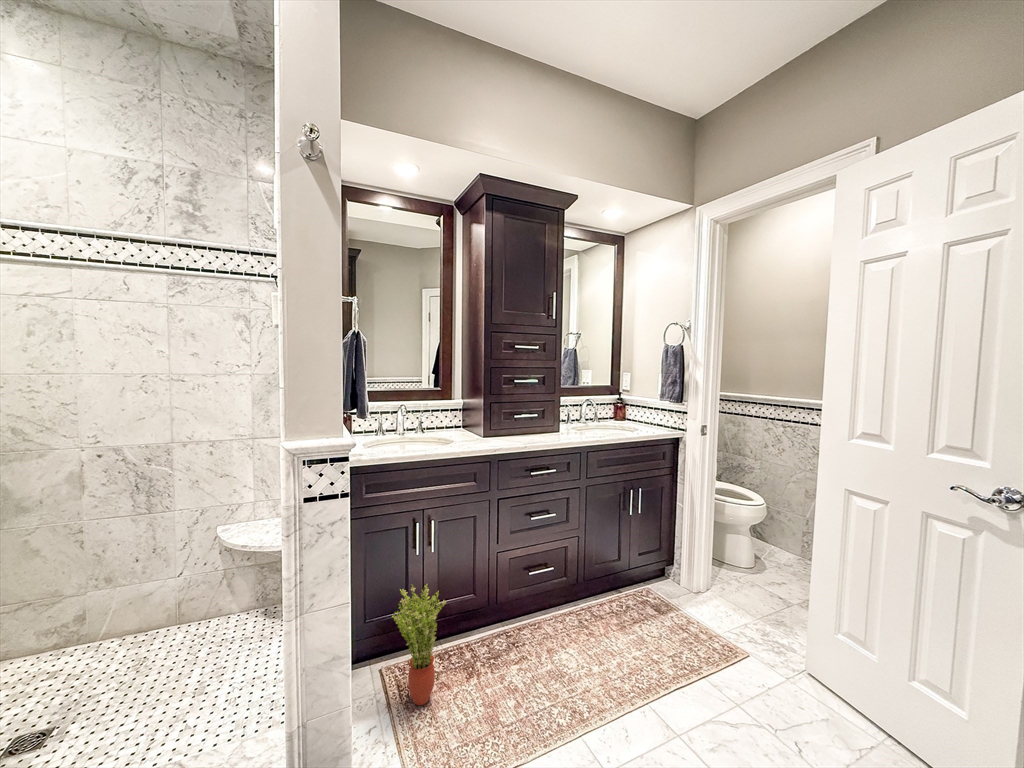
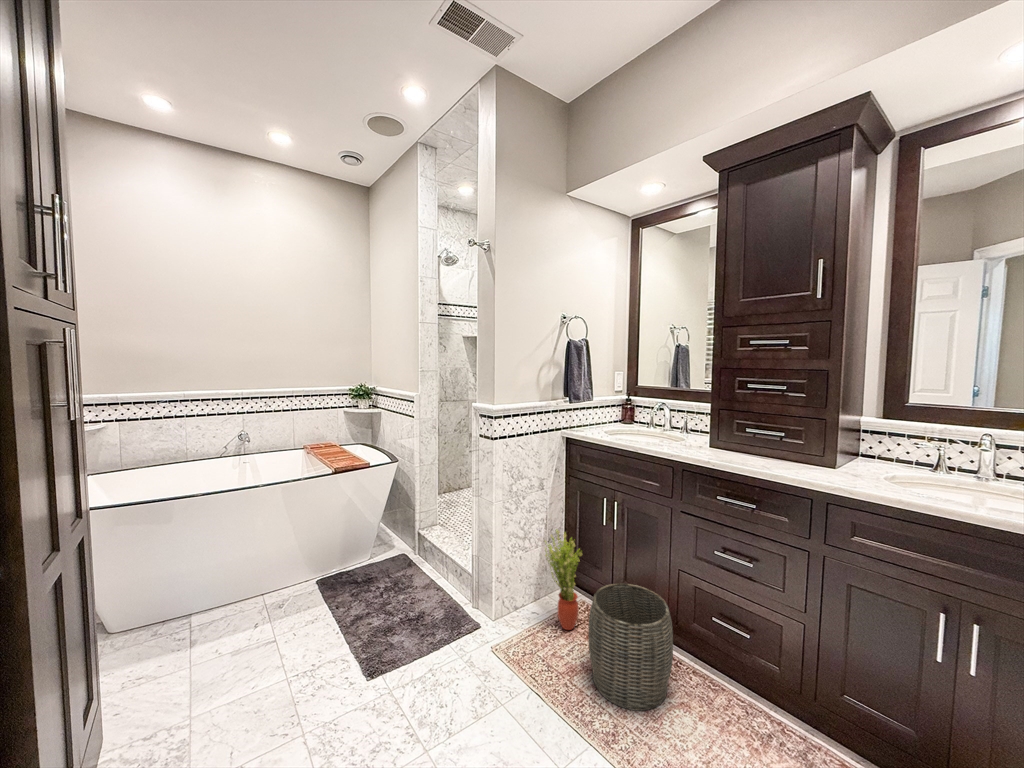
woven basket: none [479,582,556,705] -> present [588,583,673,711]

